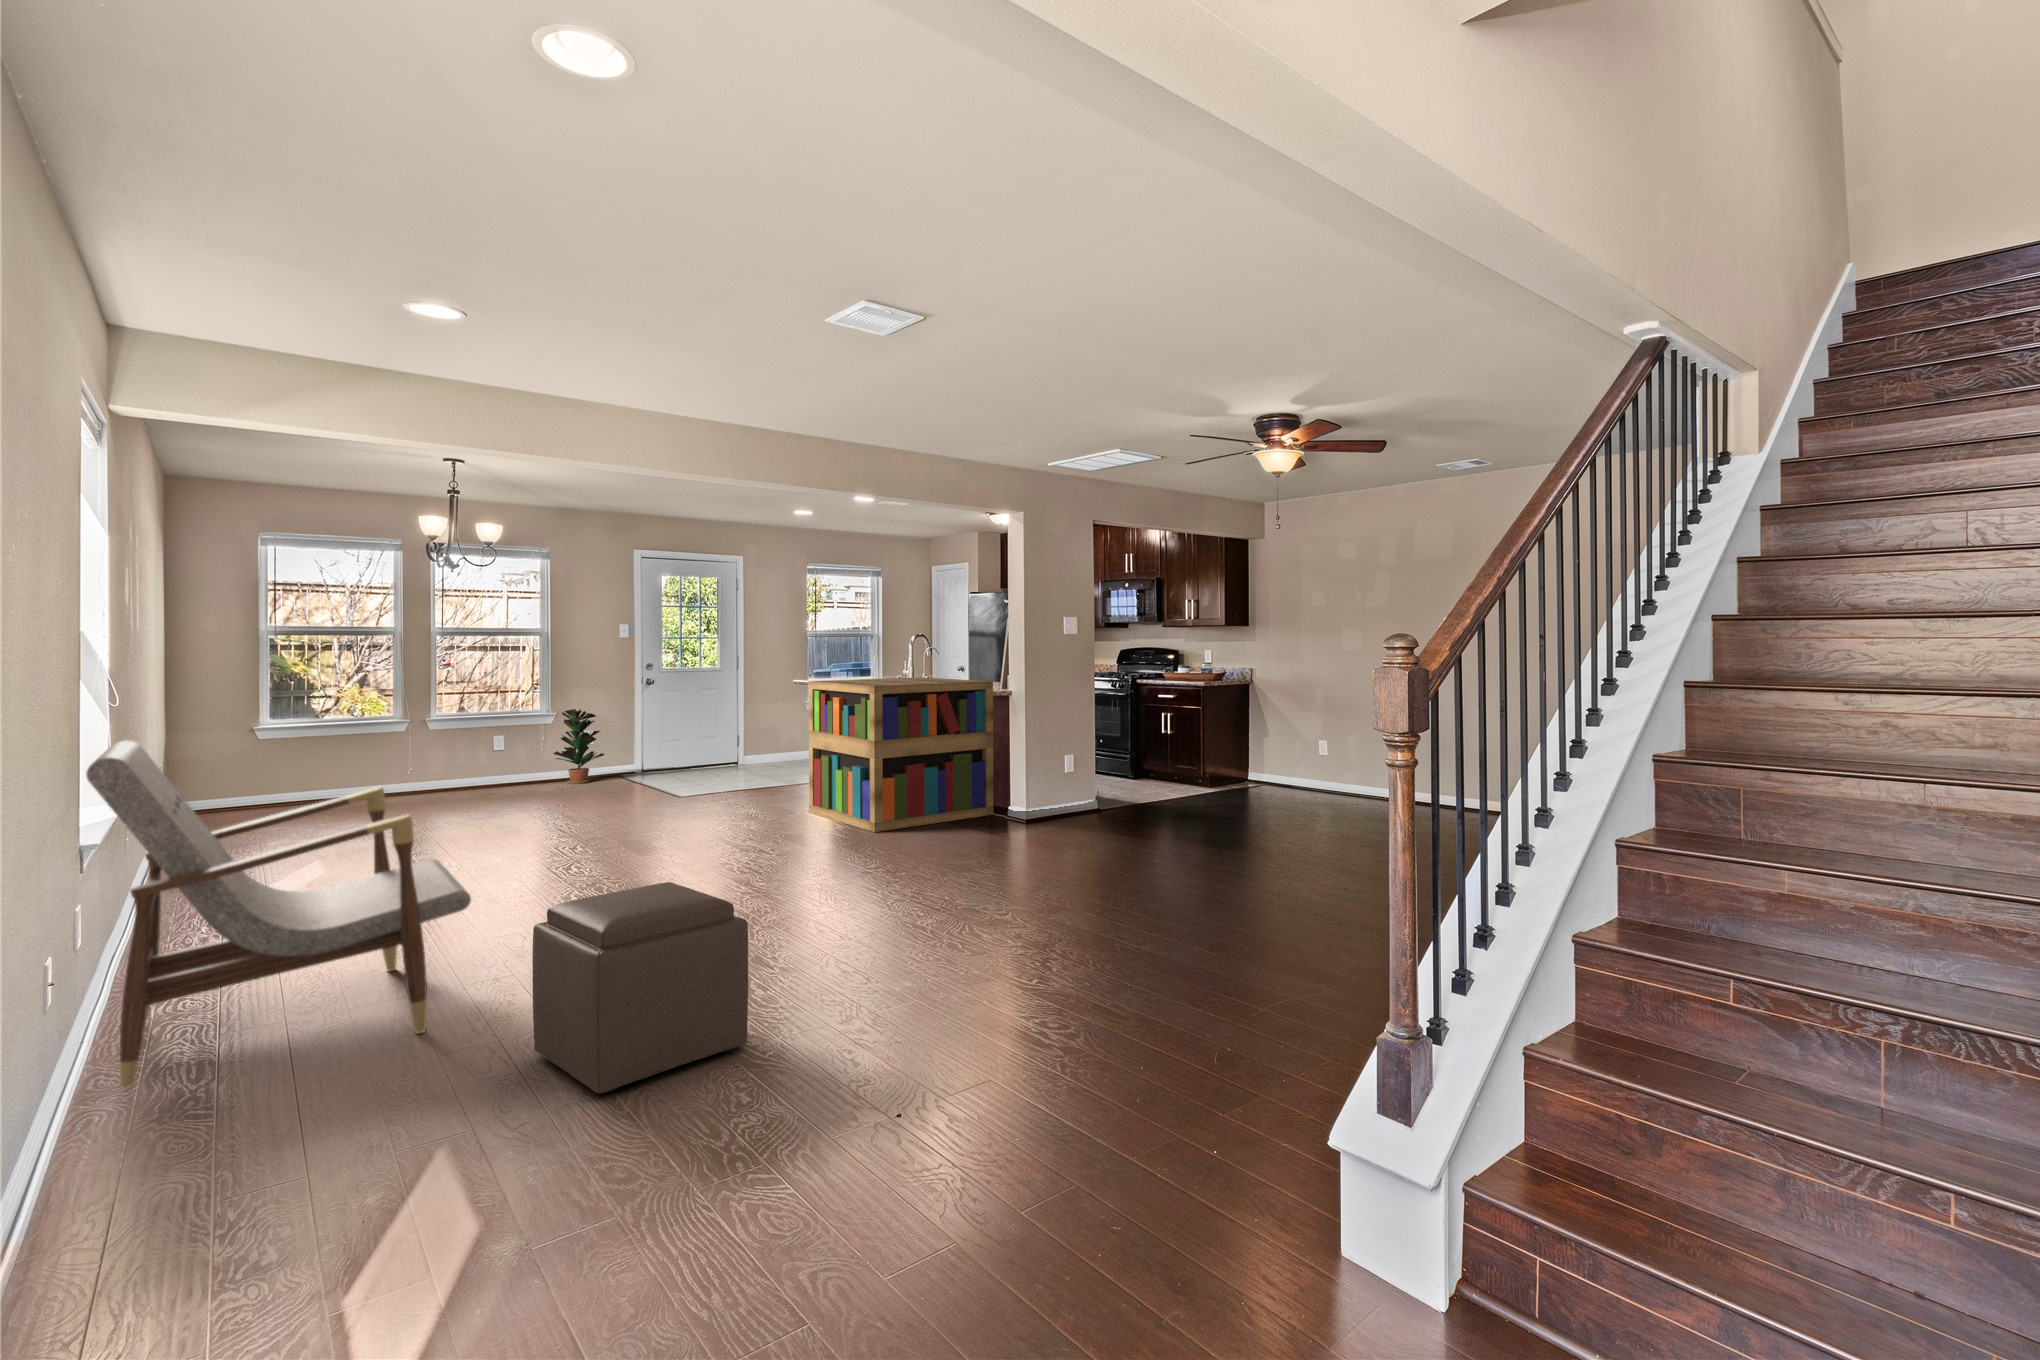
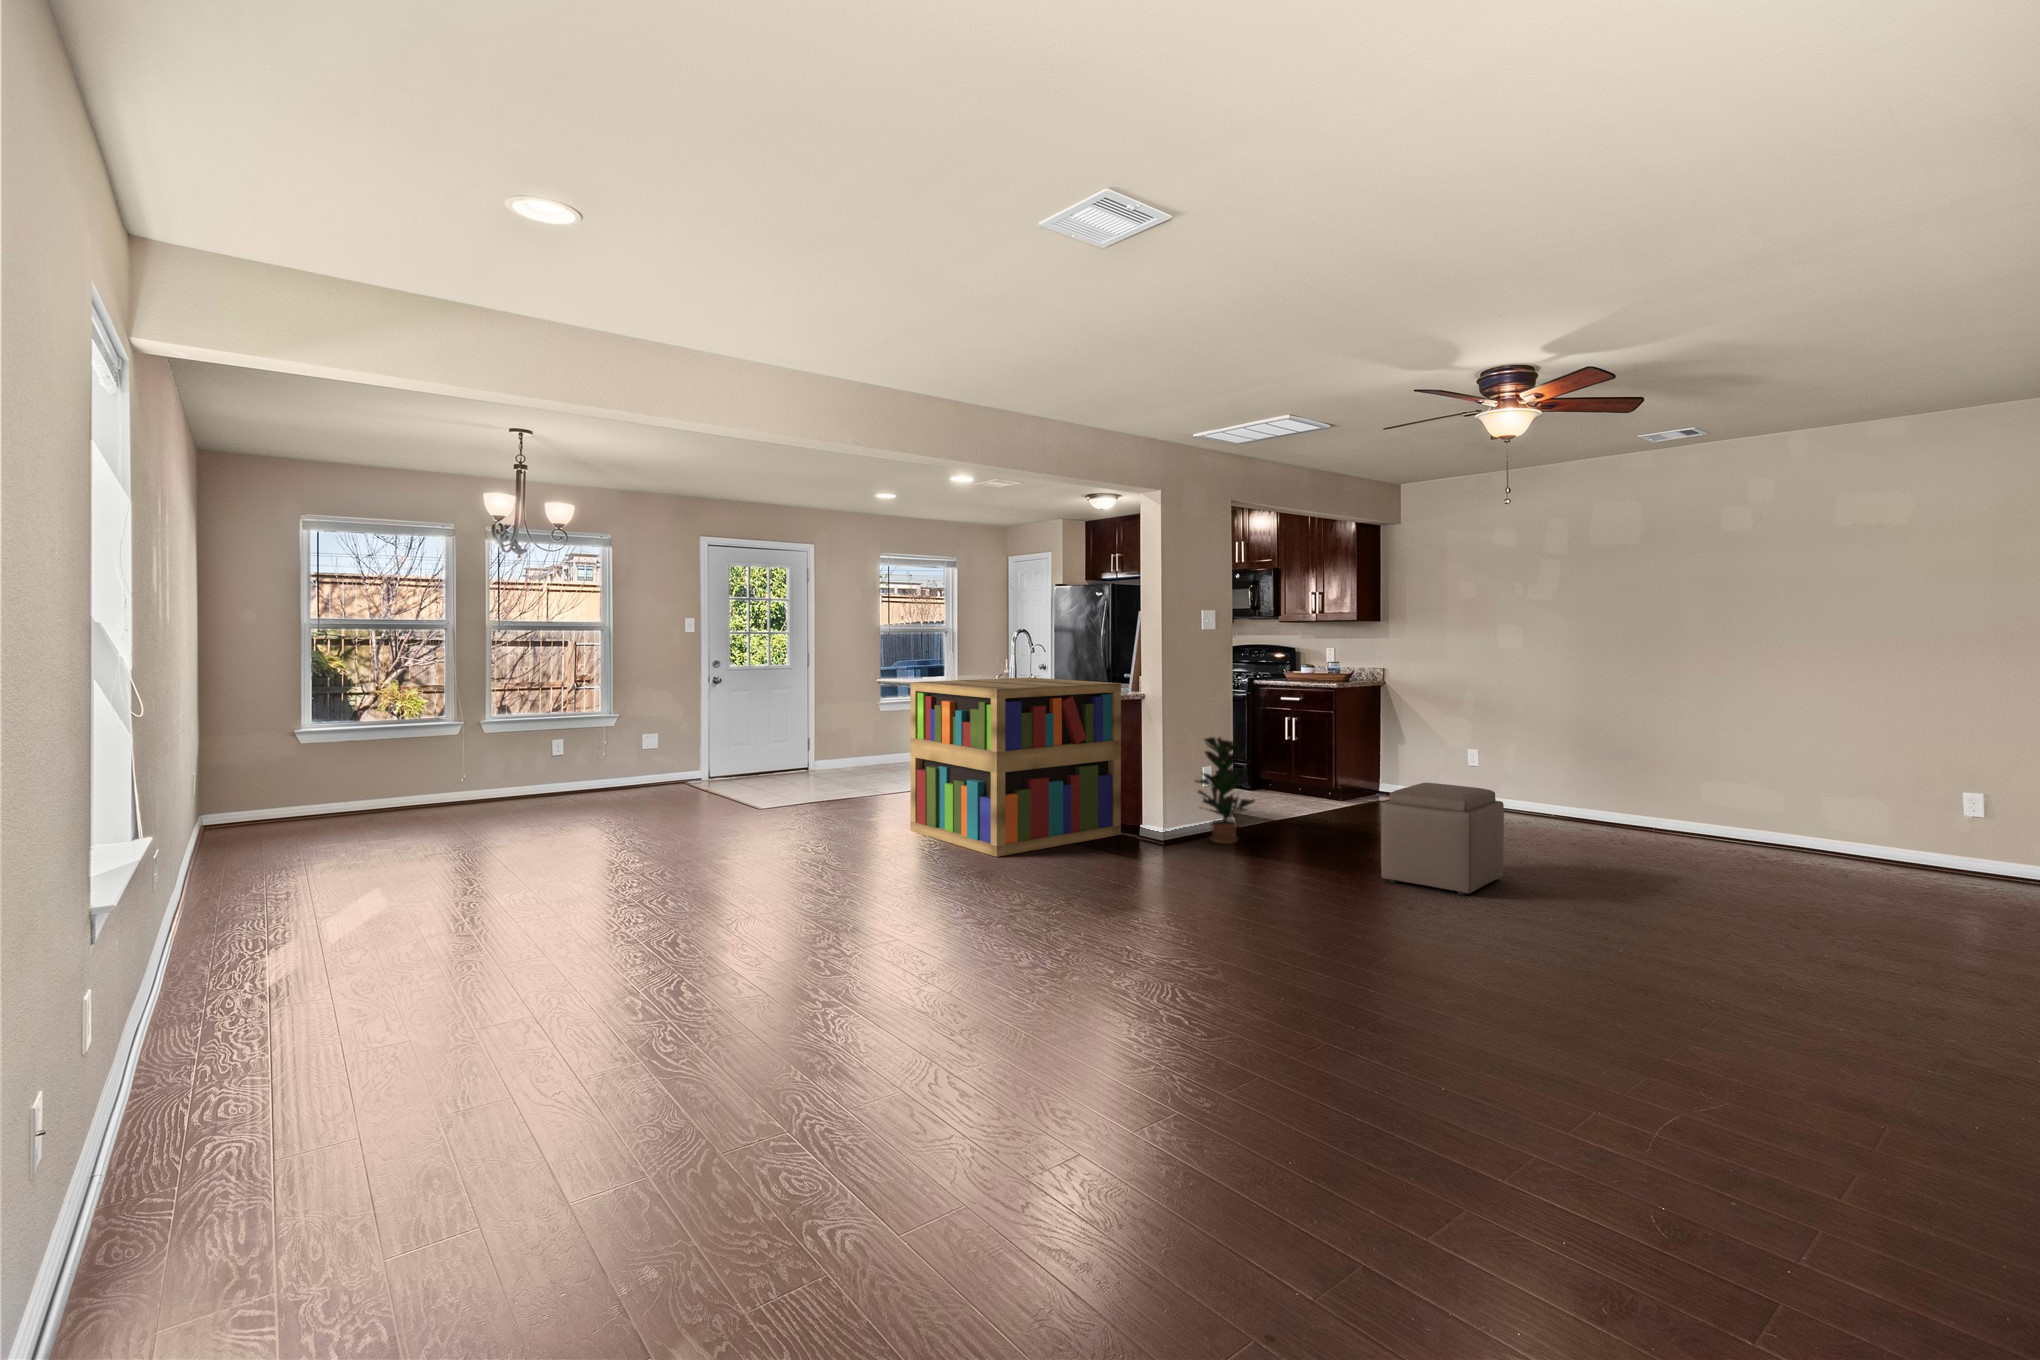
potted plant: present [553,709,604,784] -> present [1195,737,1255,844]
armchair: present [86,741,471,1087] -> none [99,770,597,1256]
ottoman: present [533,882,748,1094] -> present [1381,783,1504,895]

